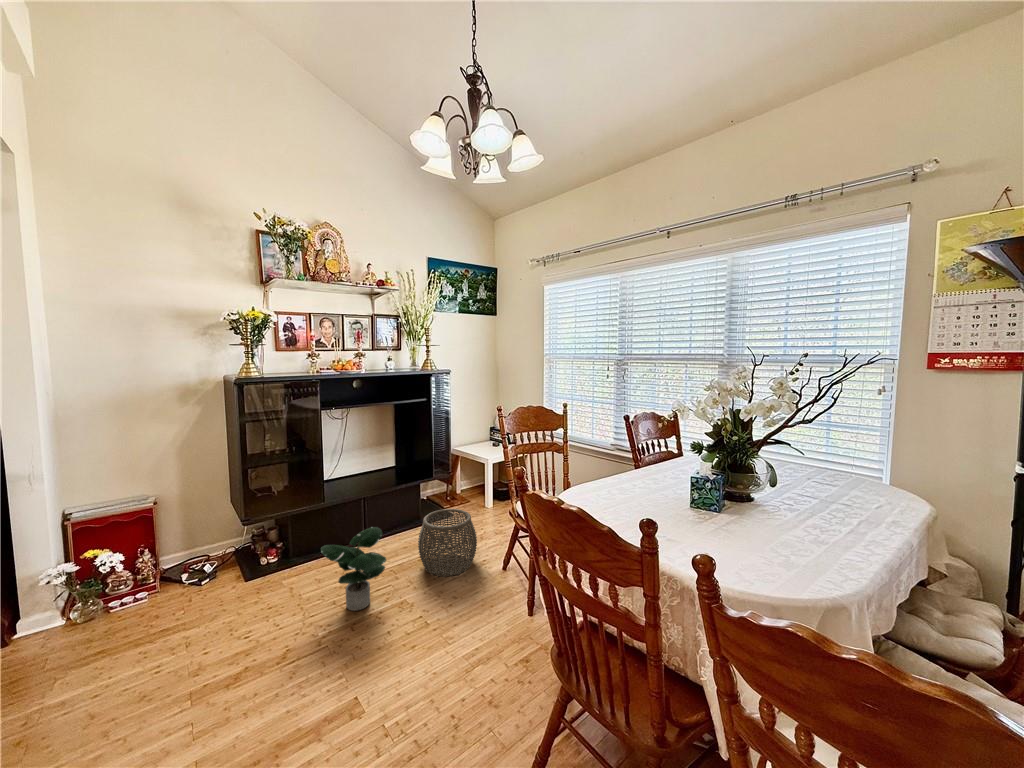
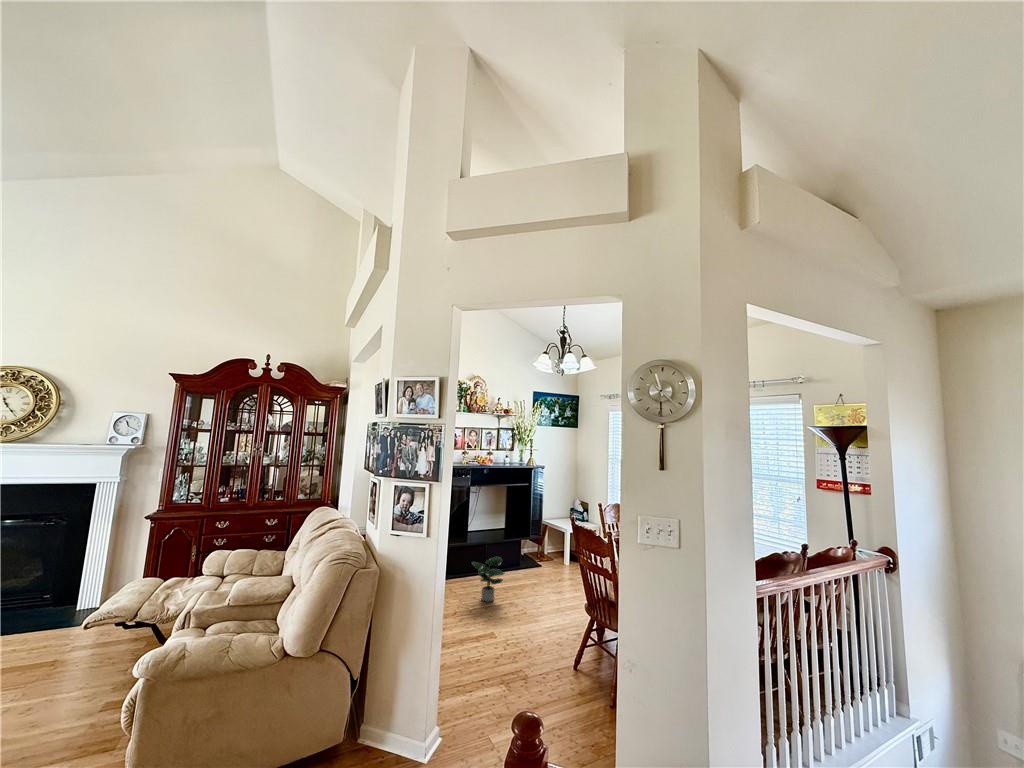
woven basket: present [418,509,477,577] -> none [520,555,556,595]

